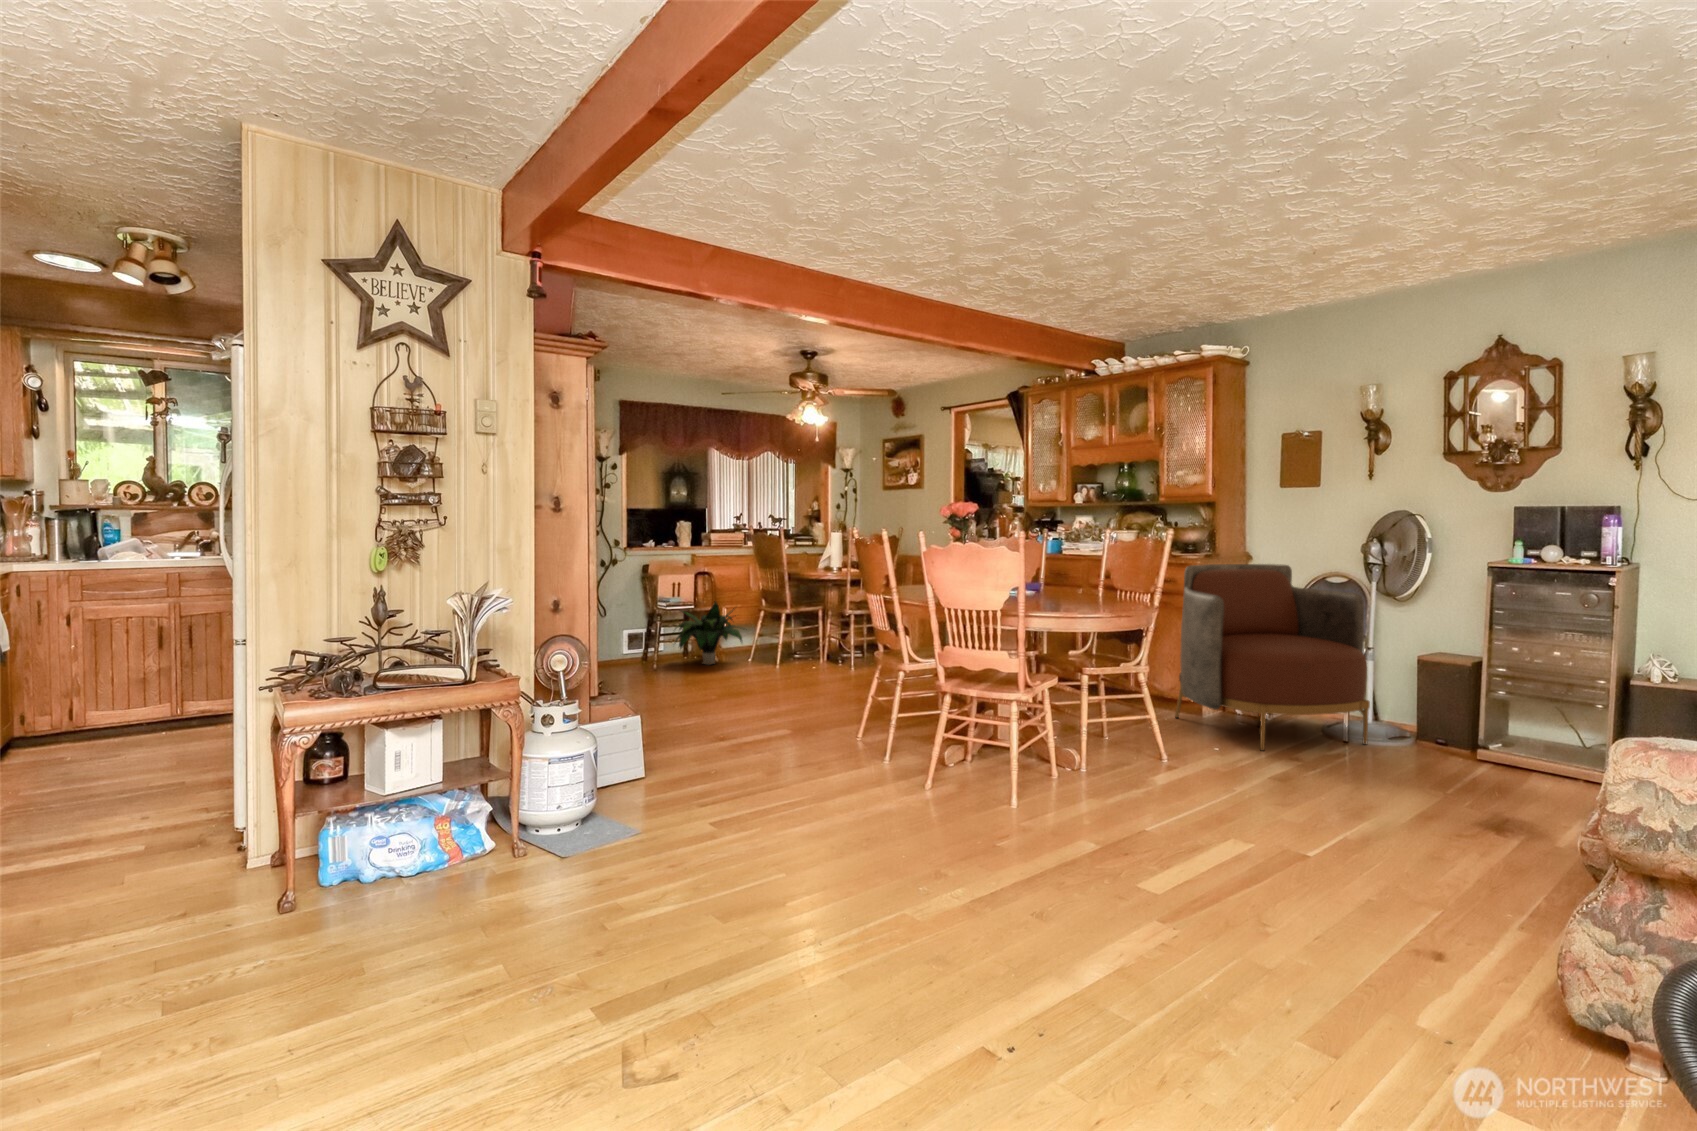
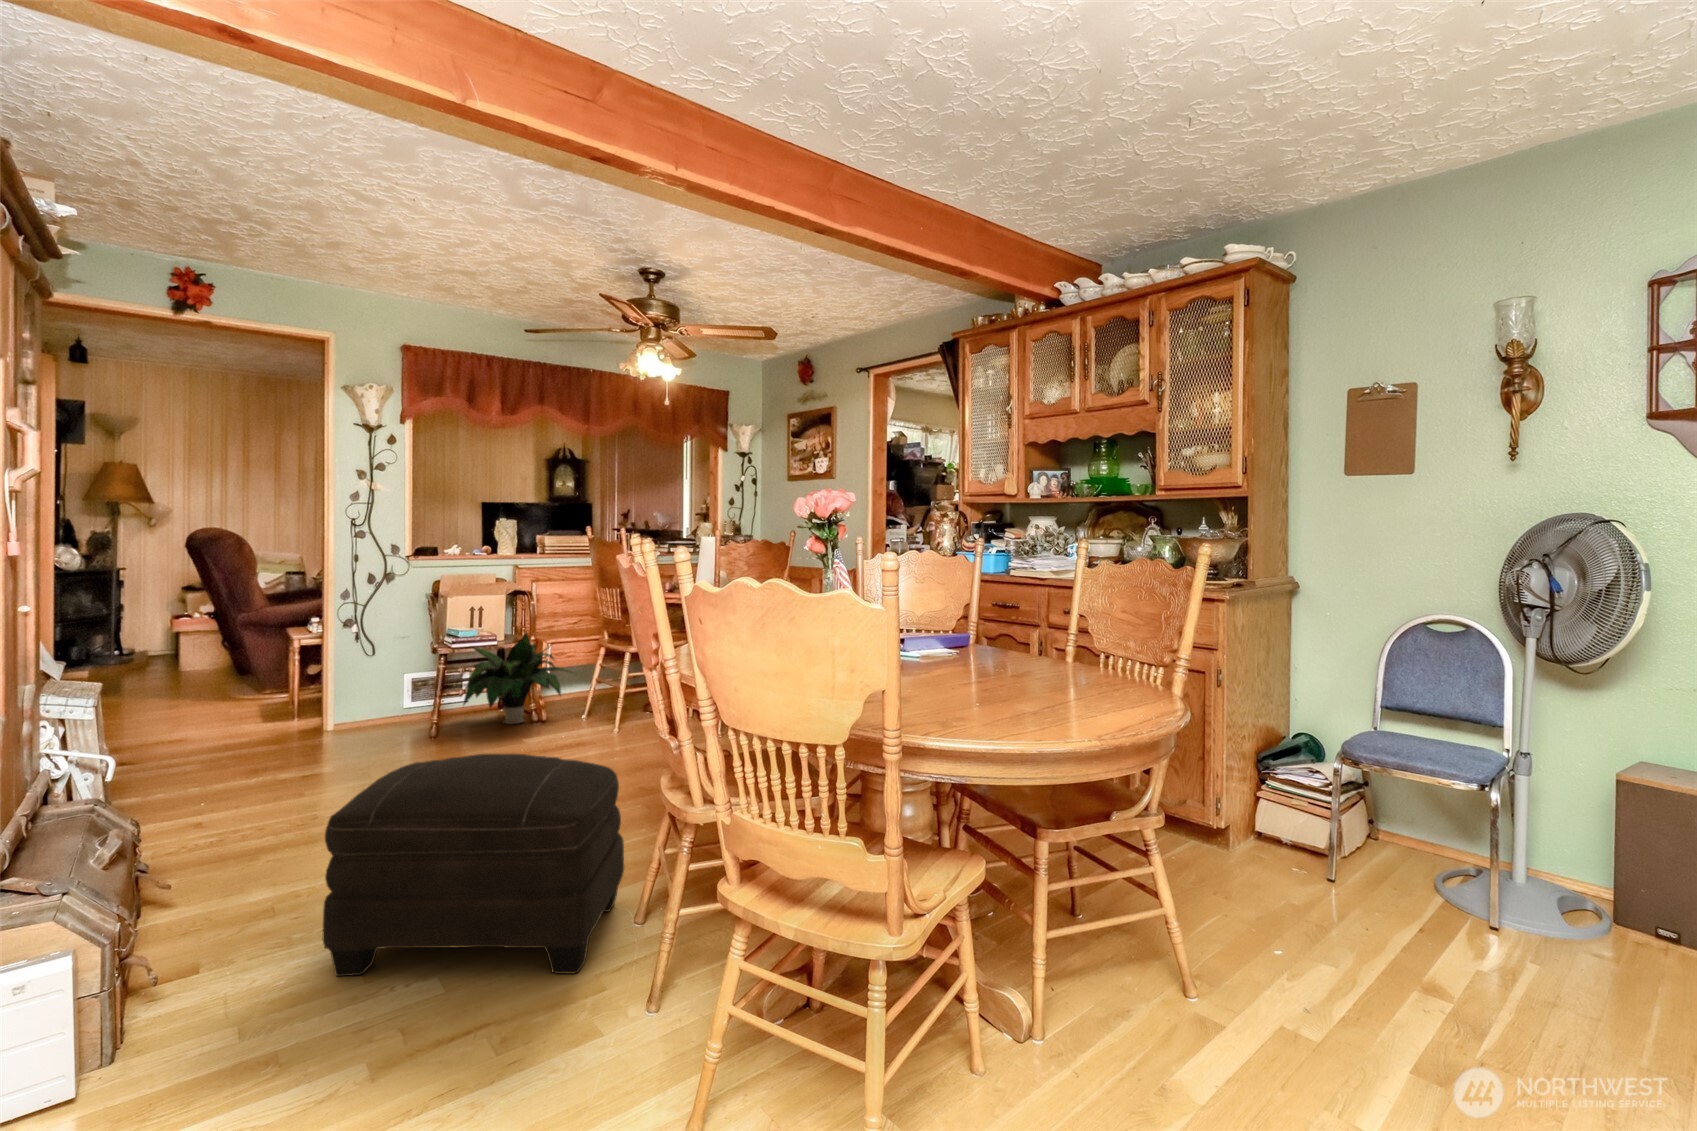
armchair: present [1175,564,1370,751] -> none [1184,597,1543,958]
ottoman: none [723,647,855,752] -> present [323,753,624,976]

